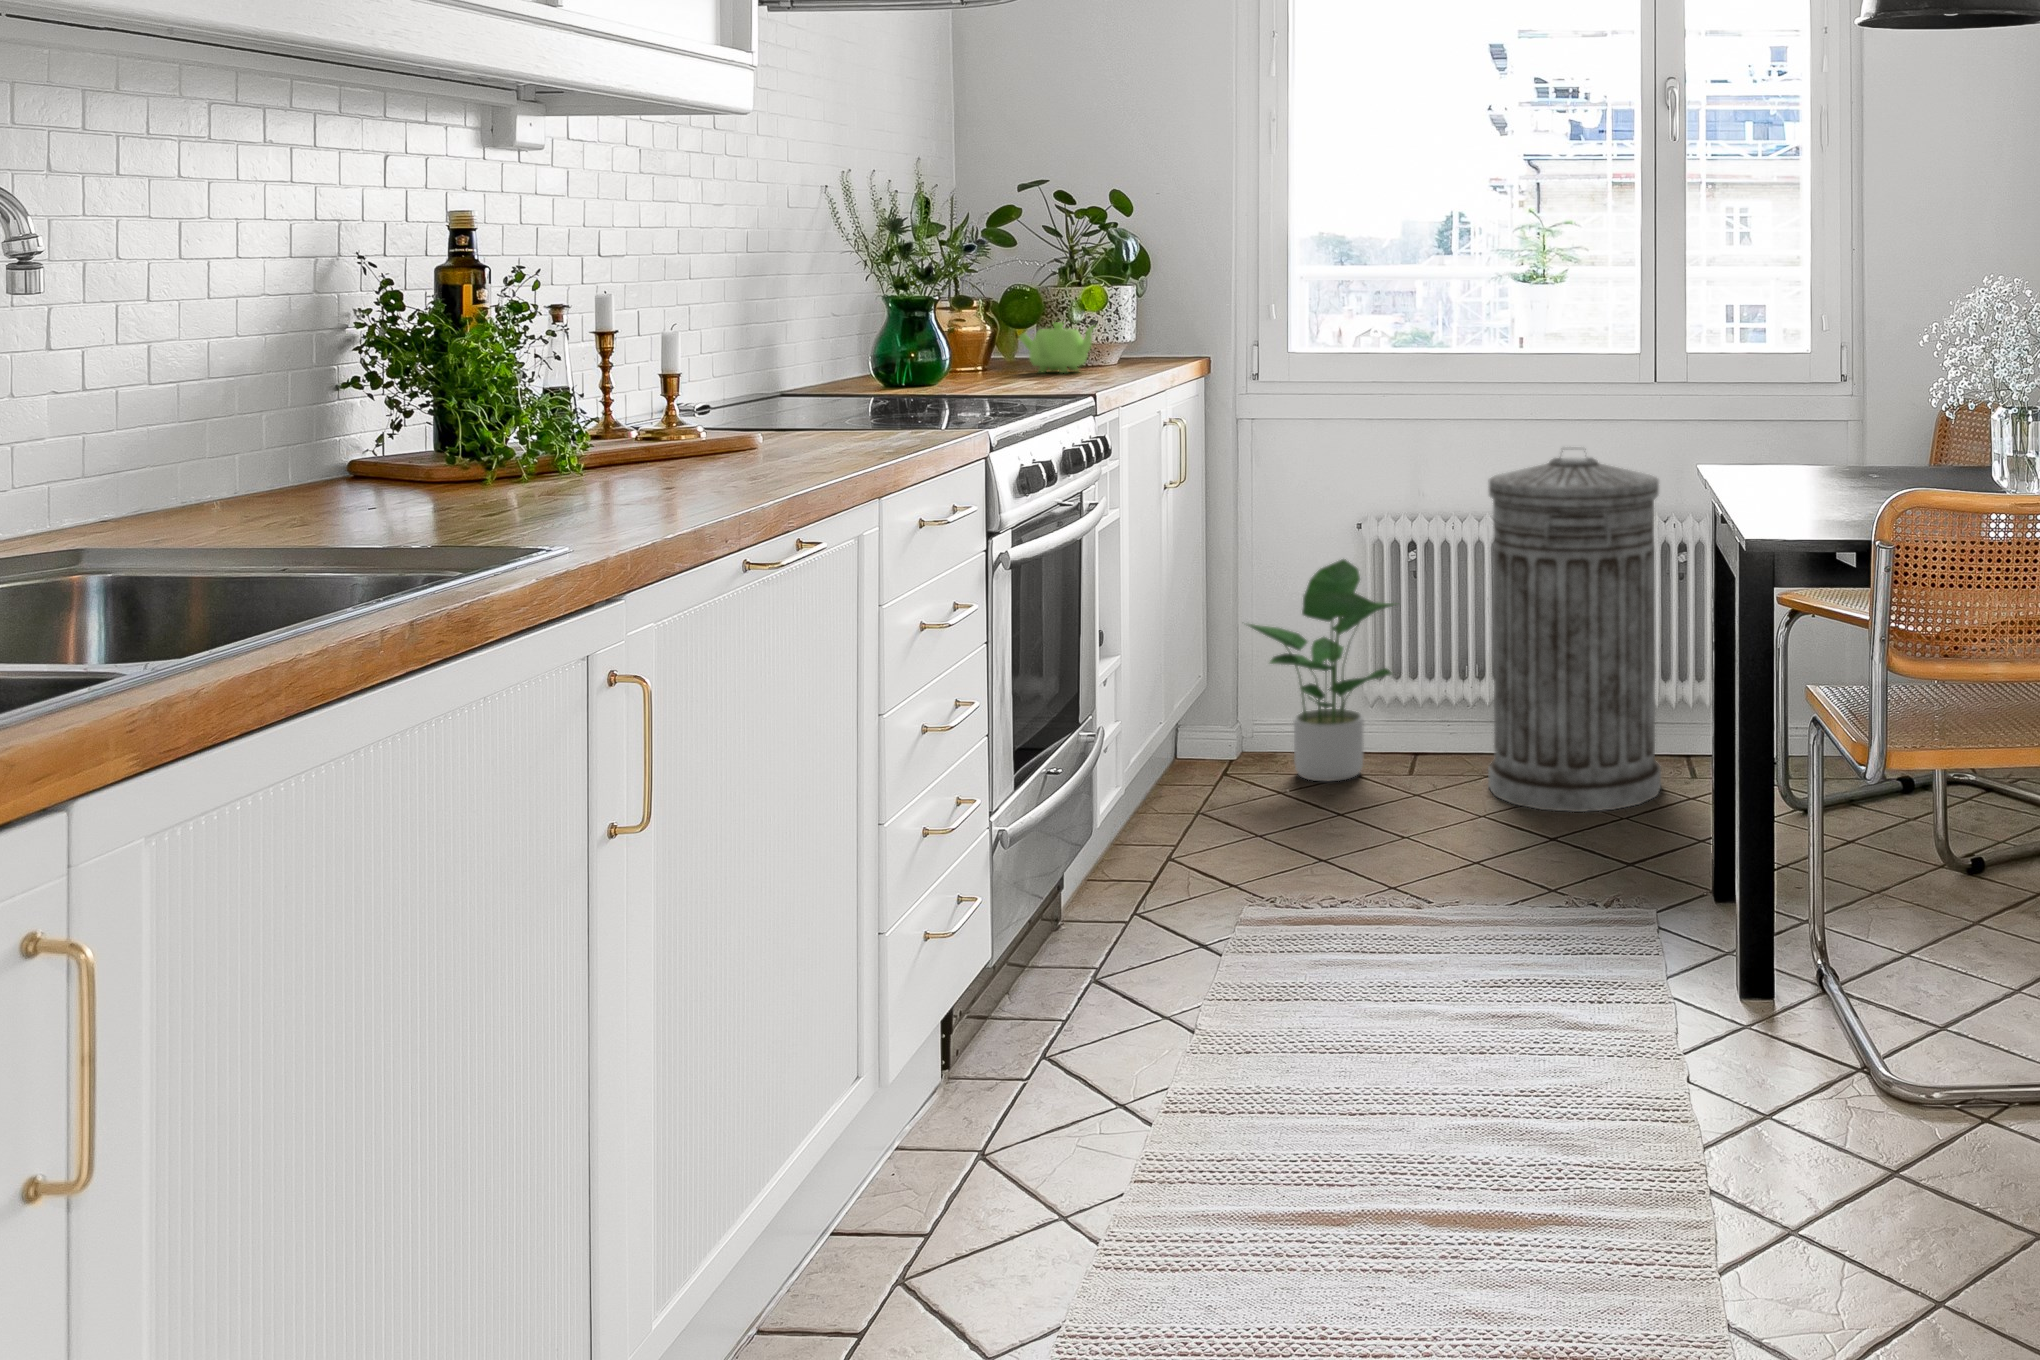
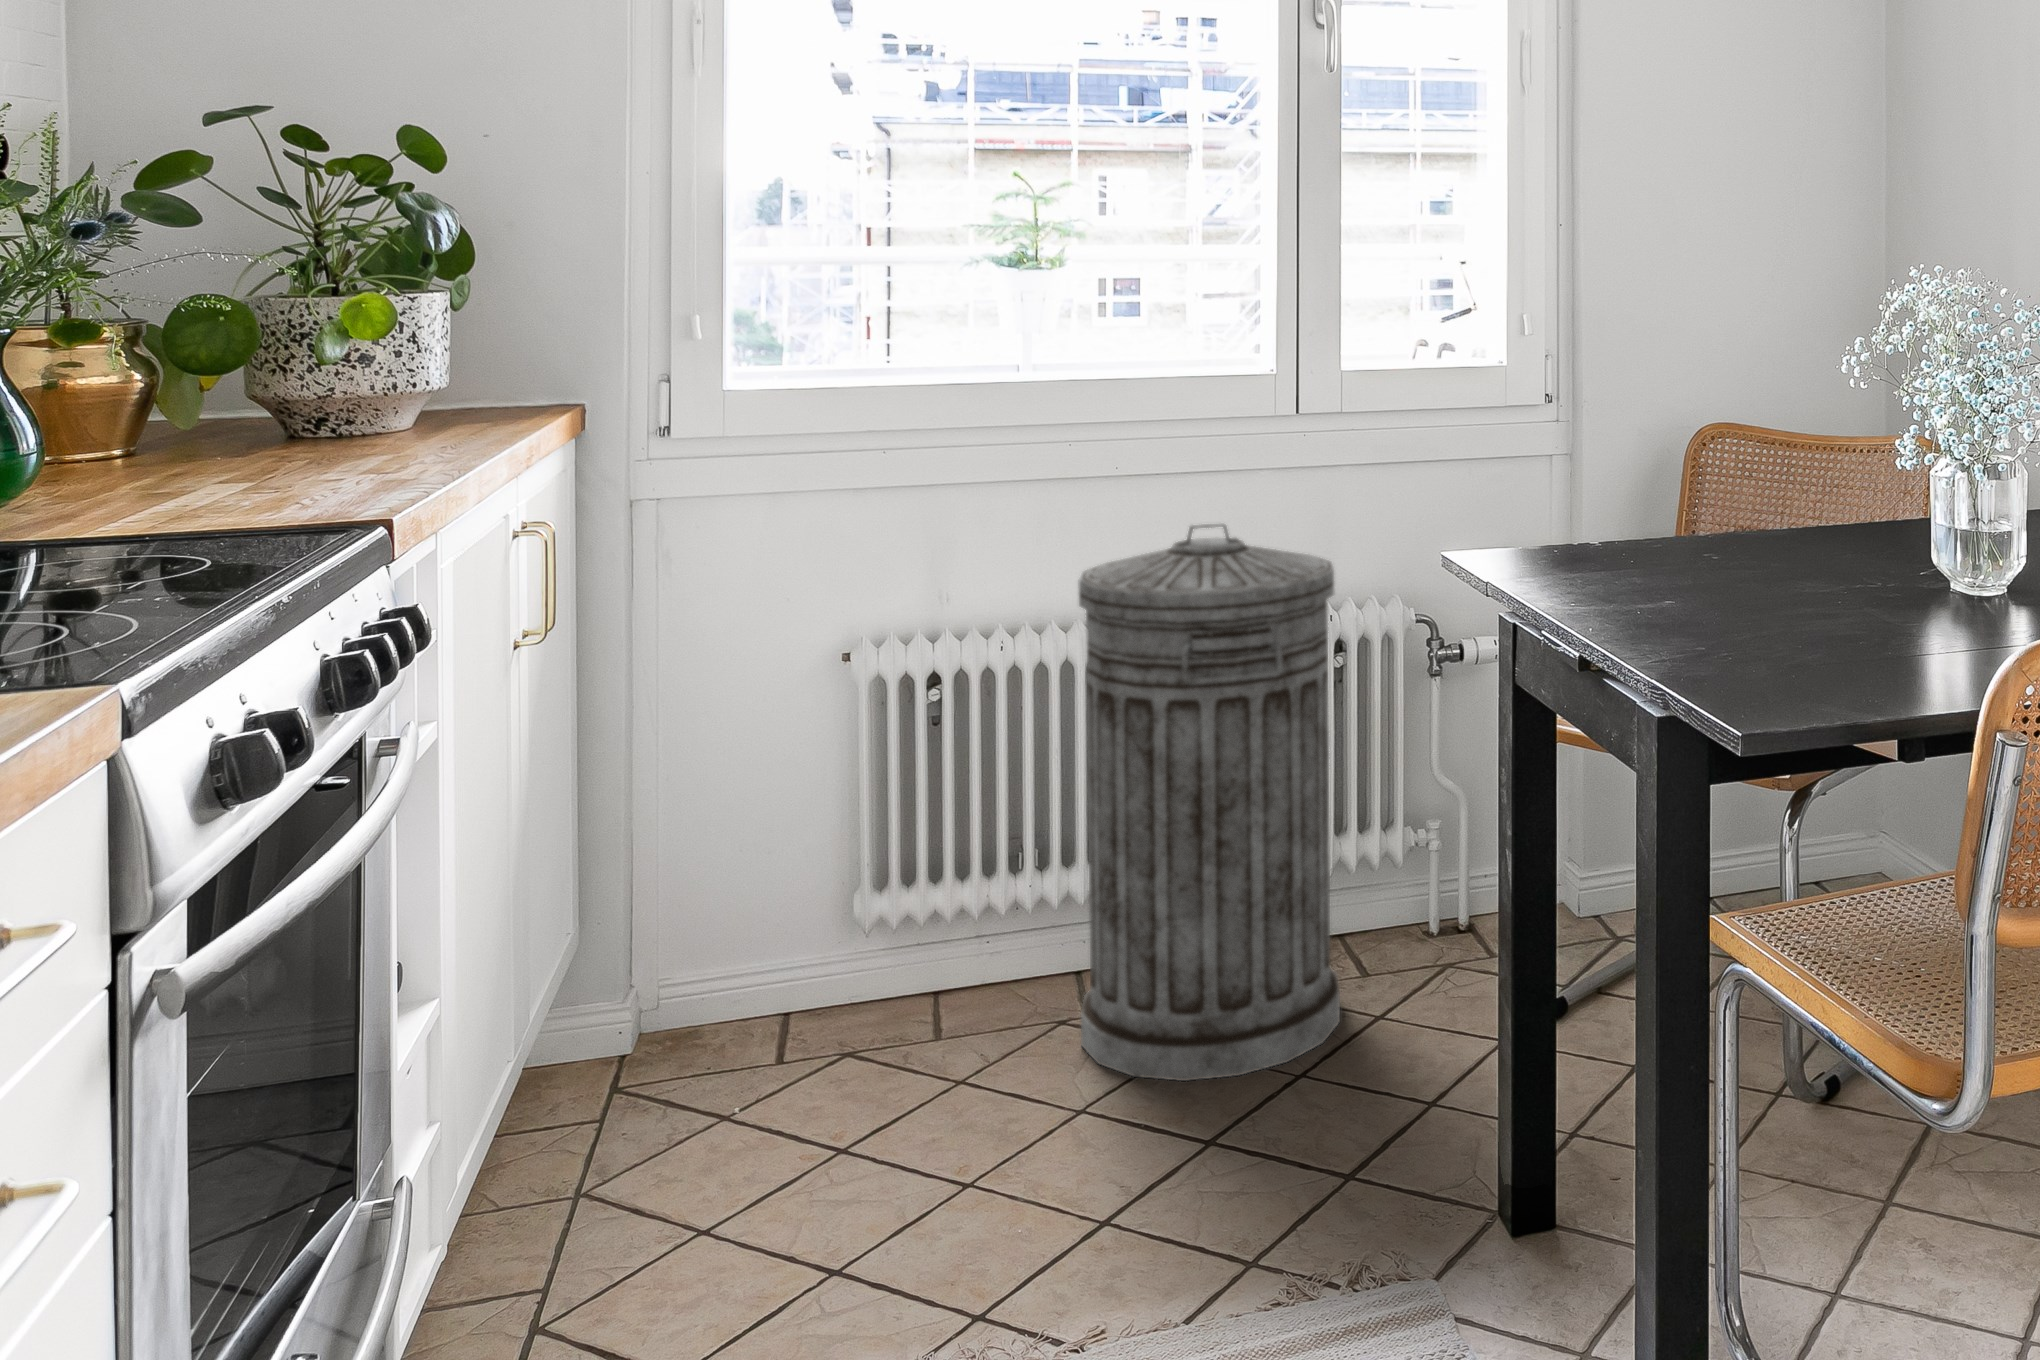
teapot: present [1019,322,1095,373] -> none [203,359,375,452]
potted plant: present [1248,559,1397,782] -> none [654,711,924,1078]

